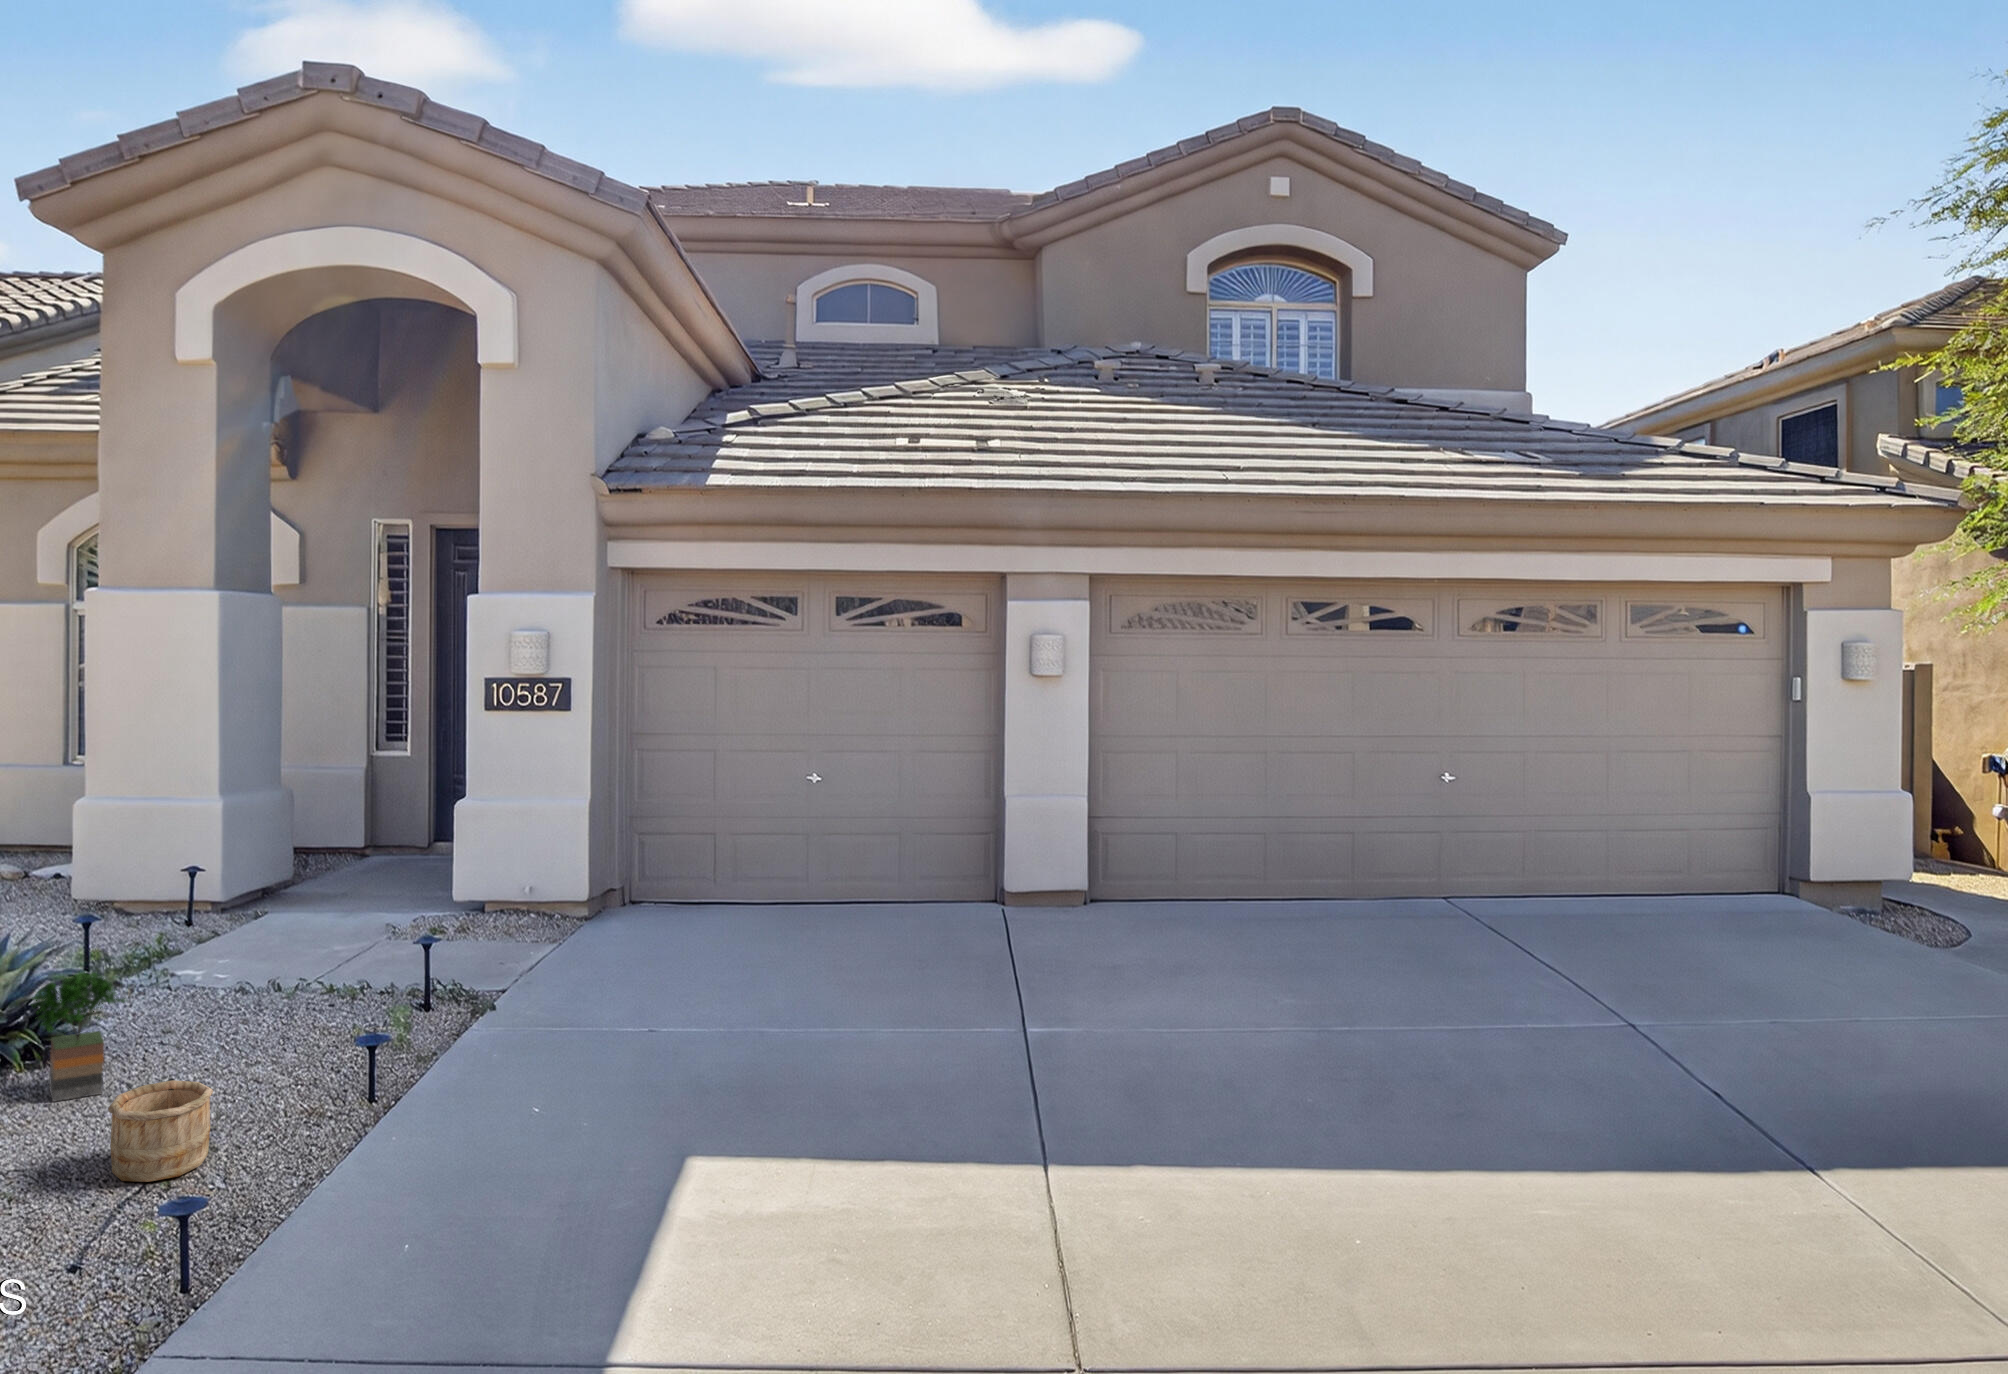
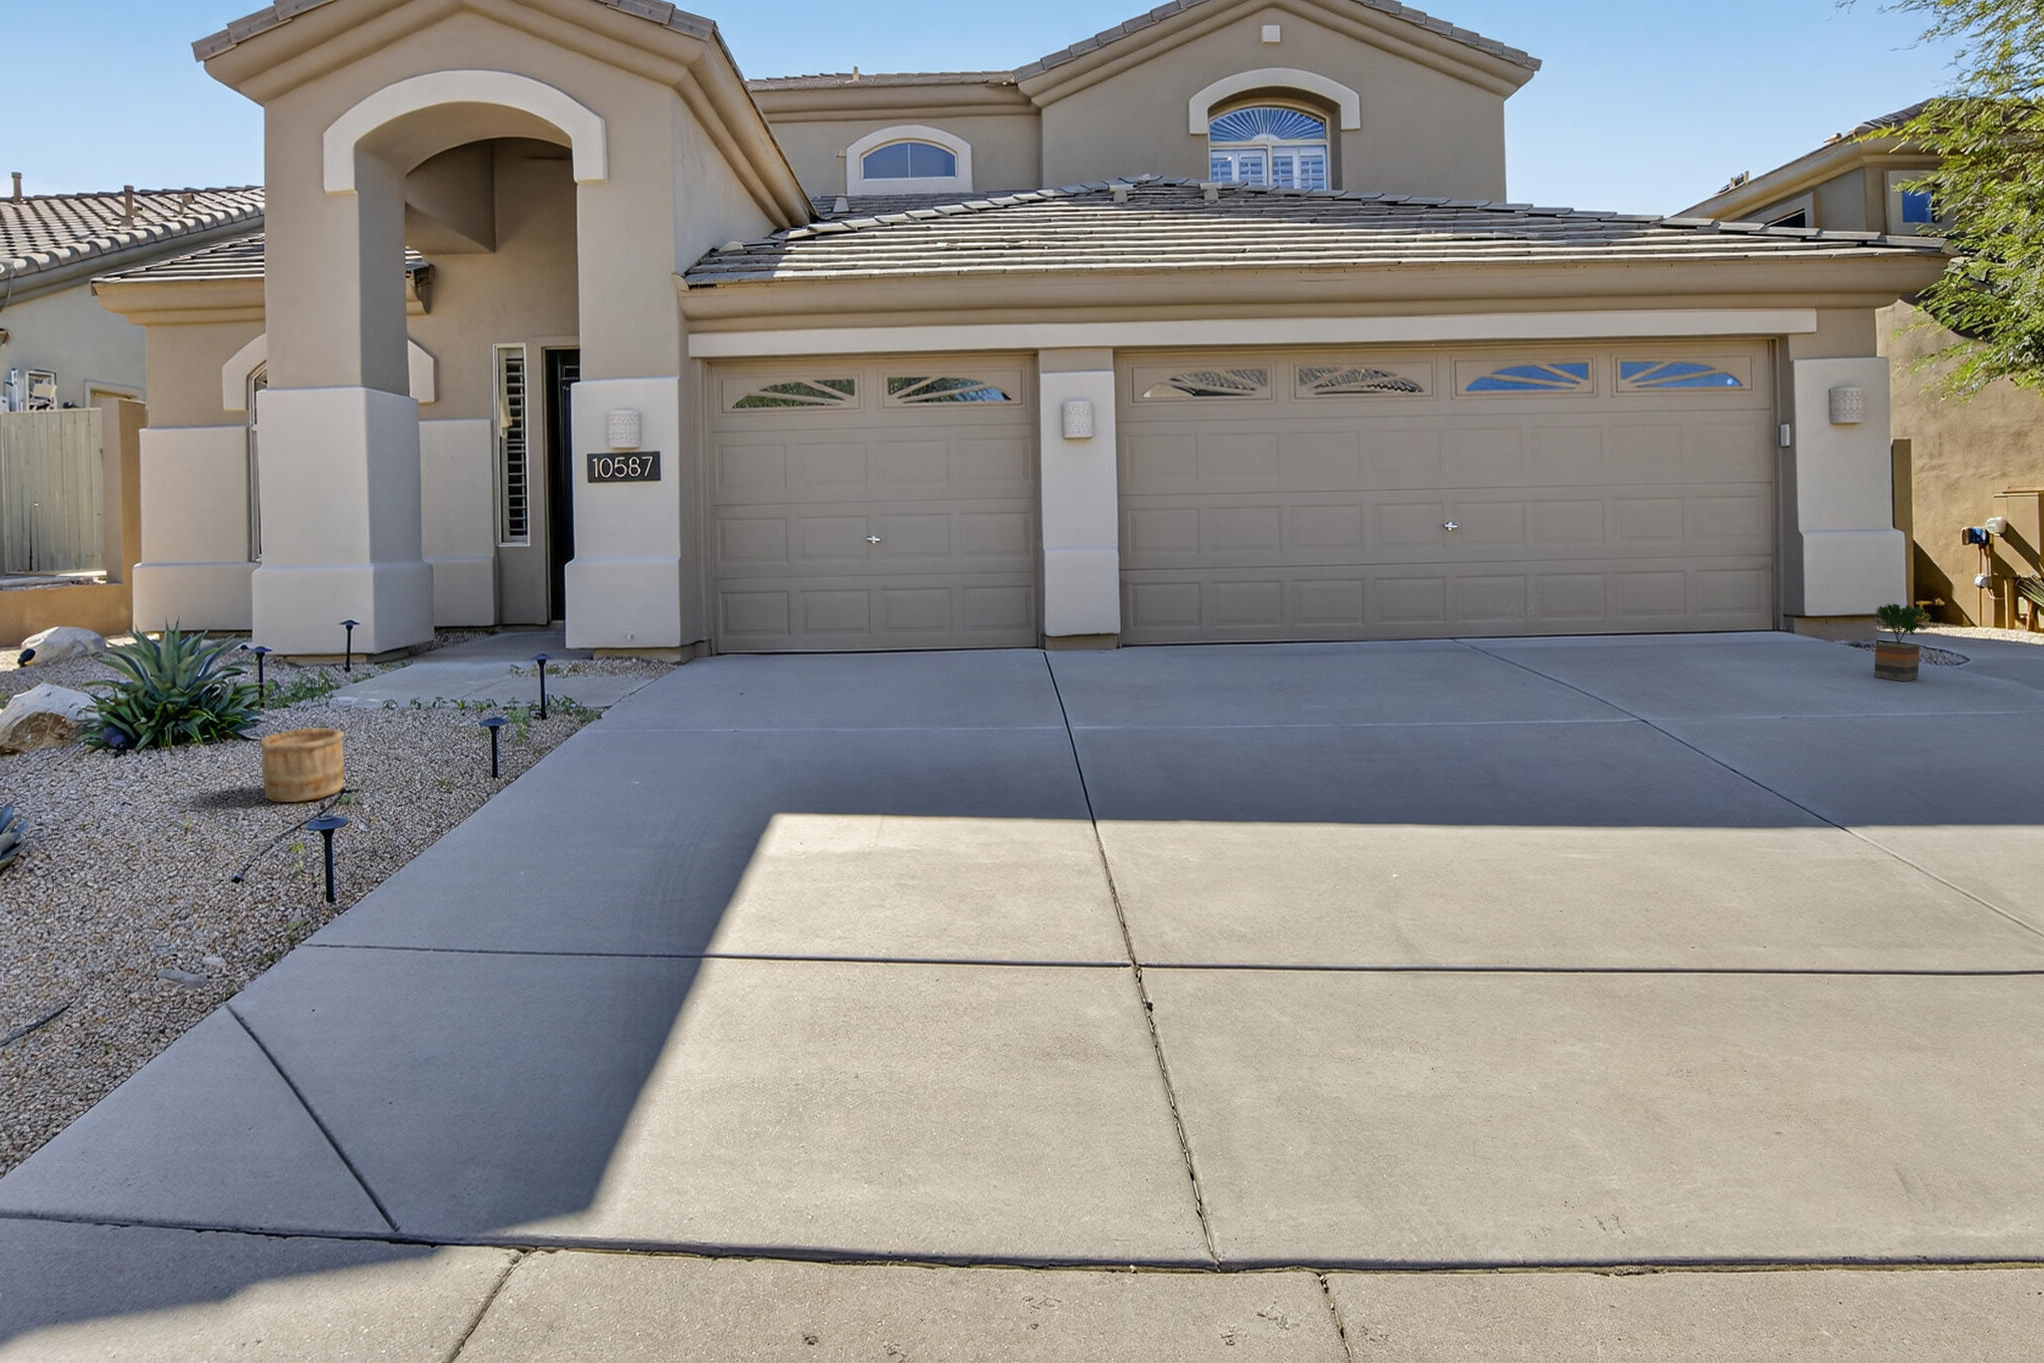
potted tree: present [32,972,125,1102] -> present [1874,604,1931,681]

